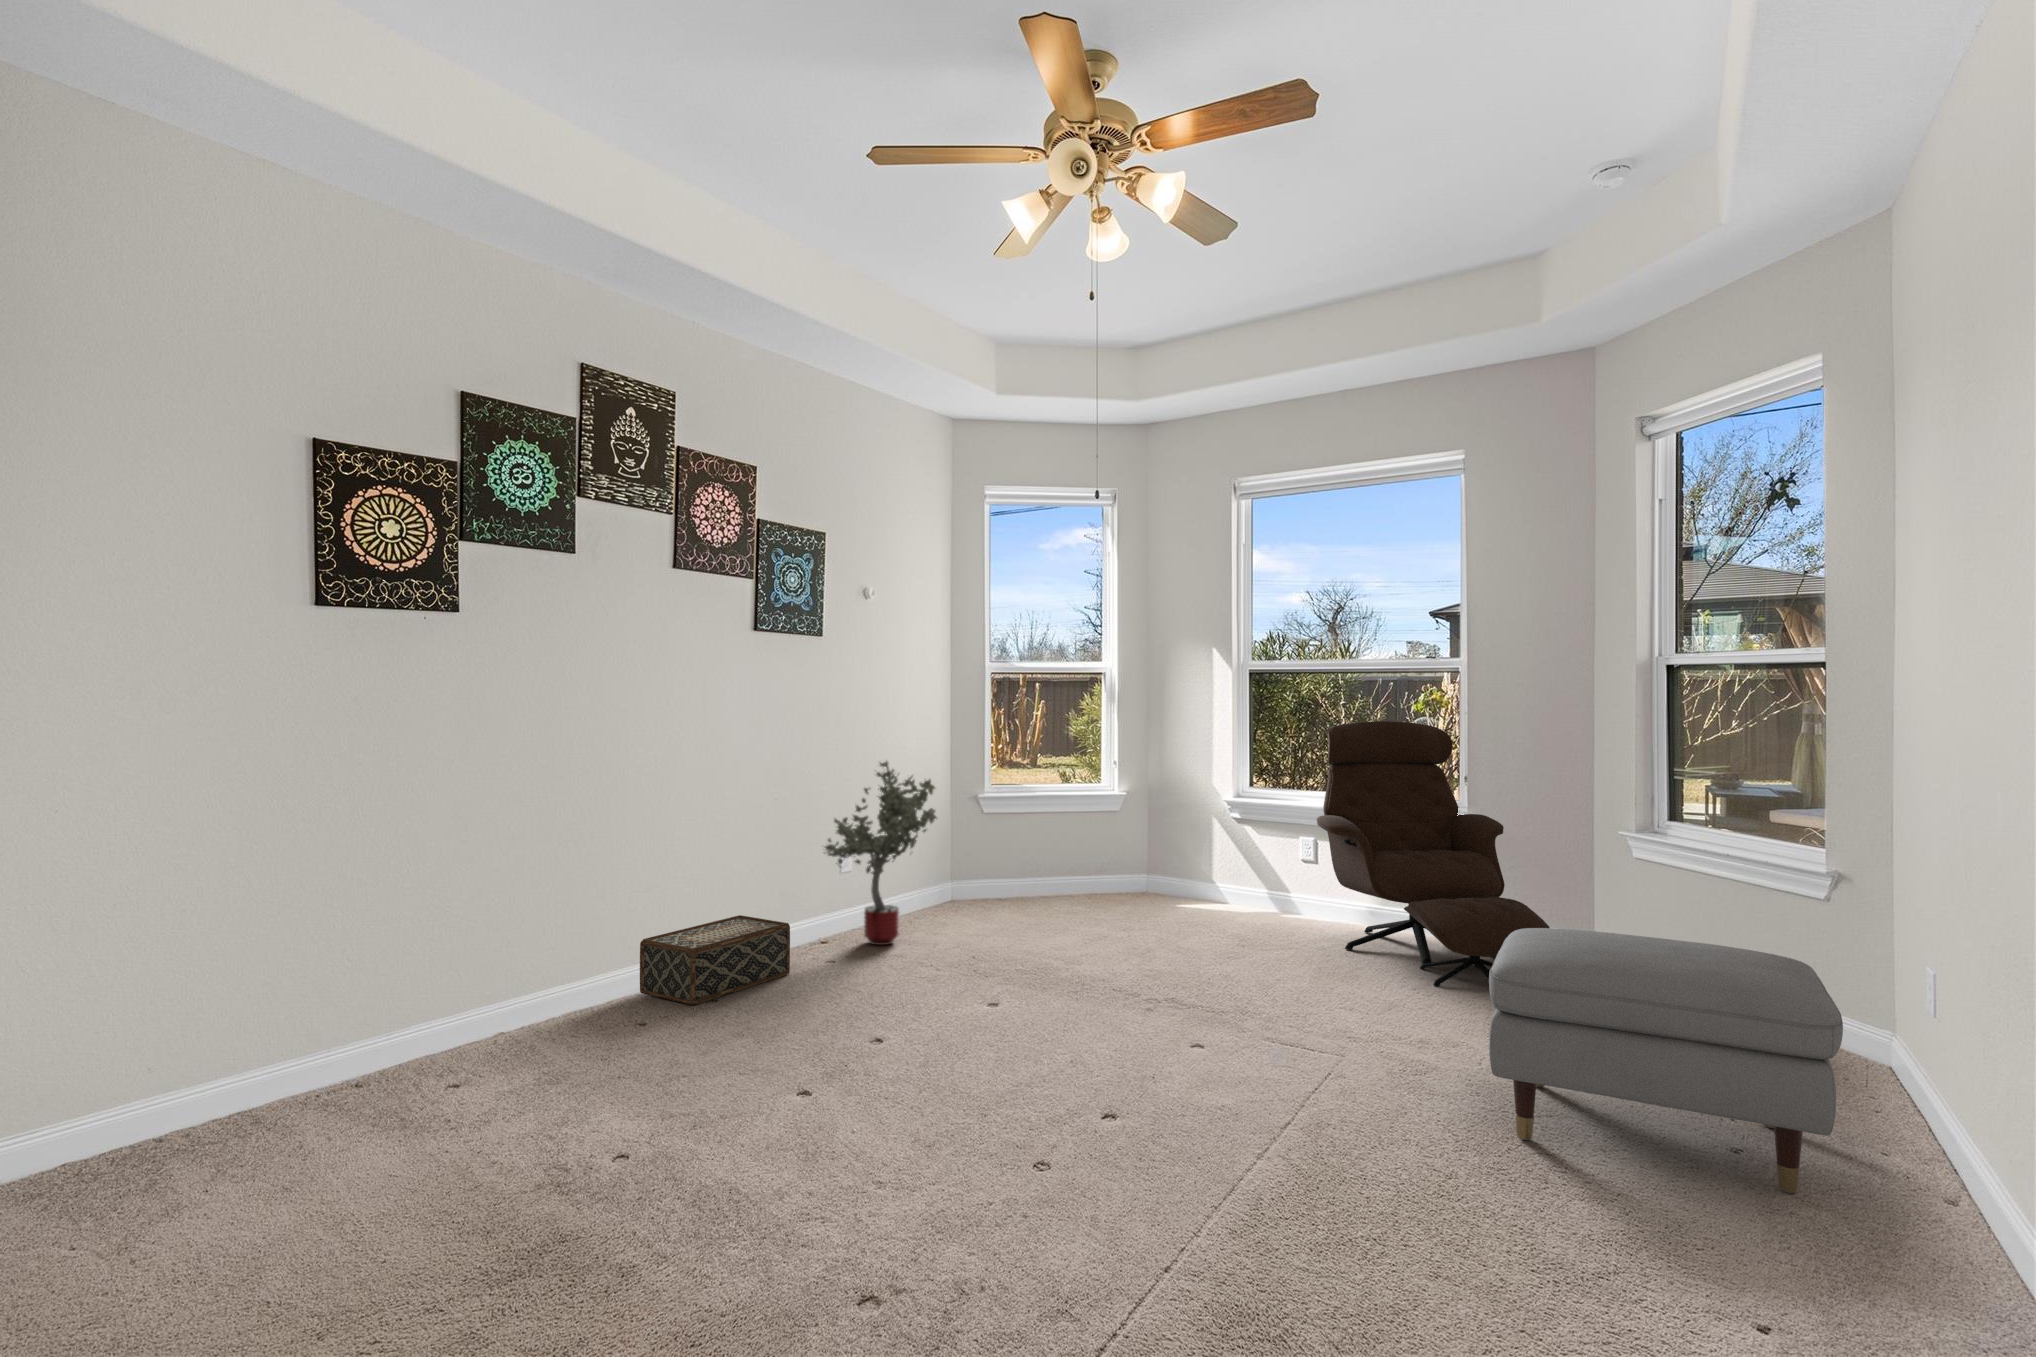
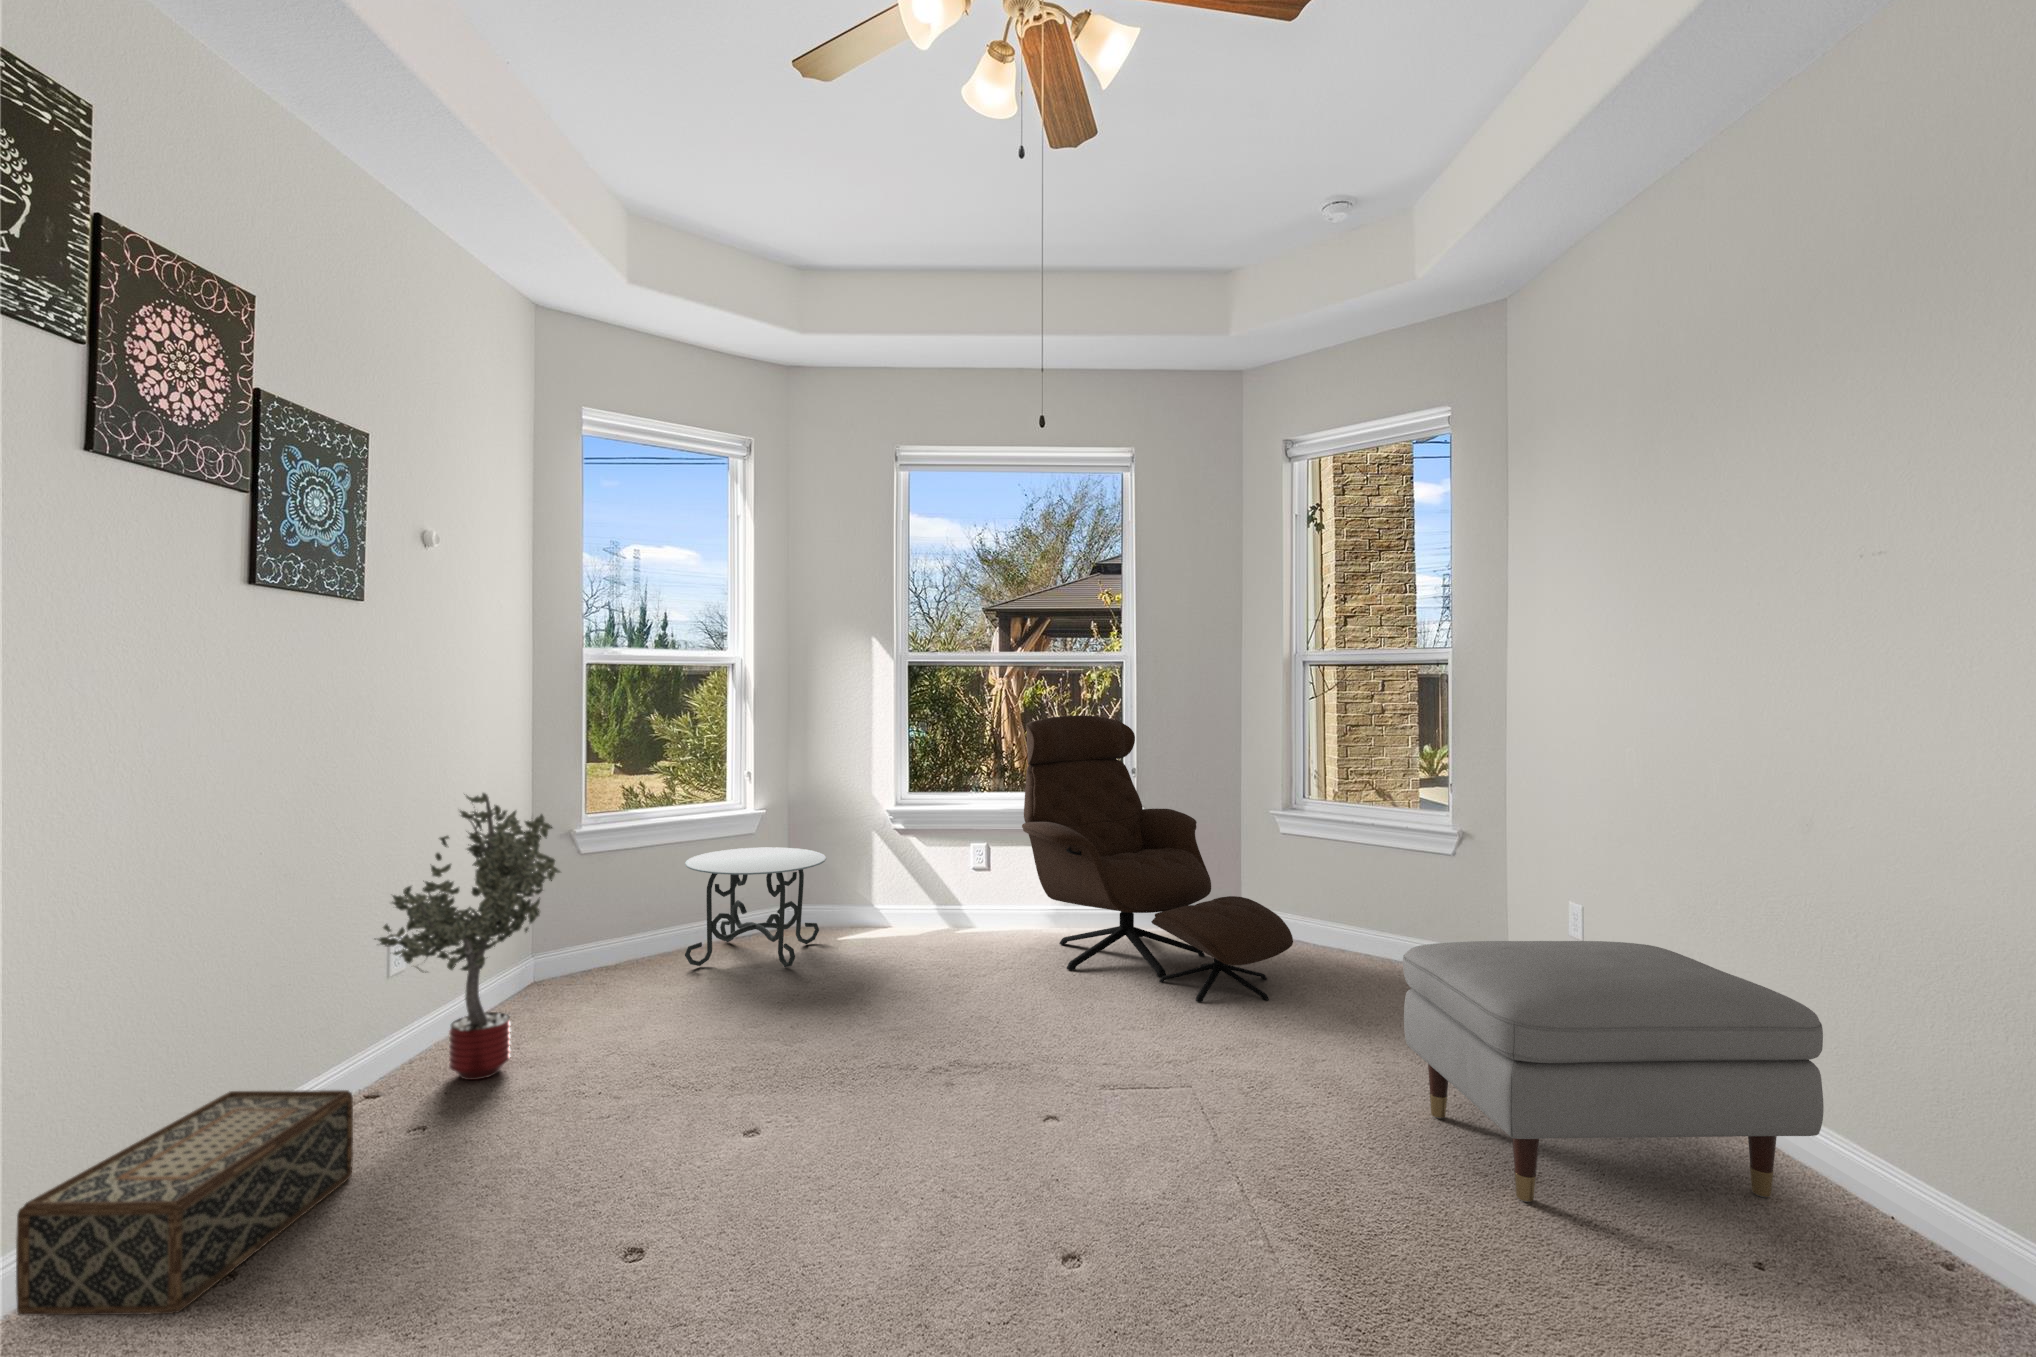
side table: none [1048,824,1162,917] -> present [685,847,826,967]

